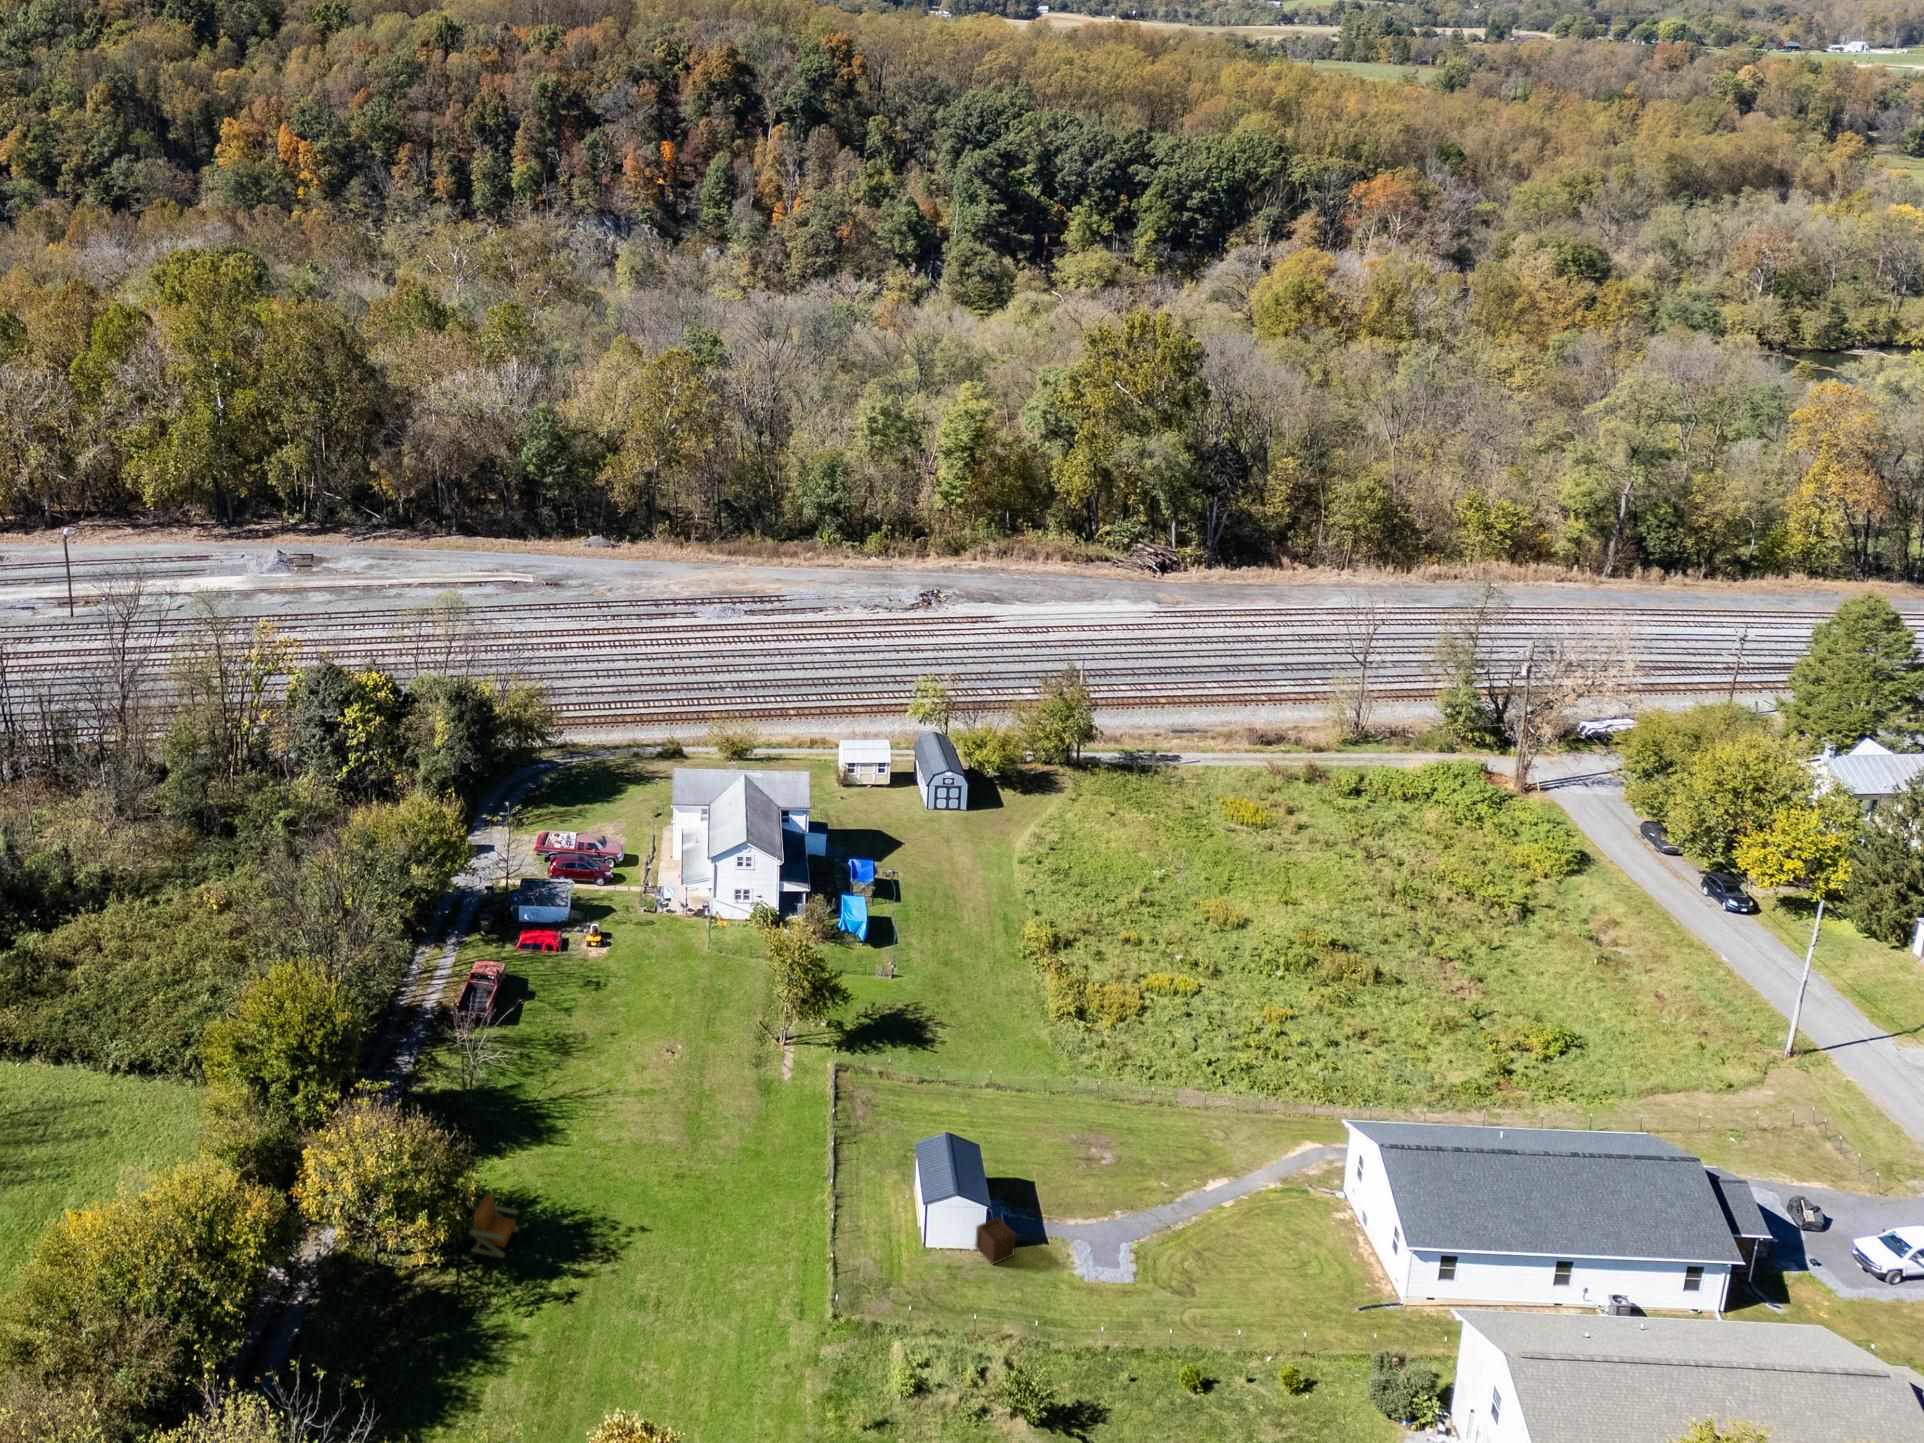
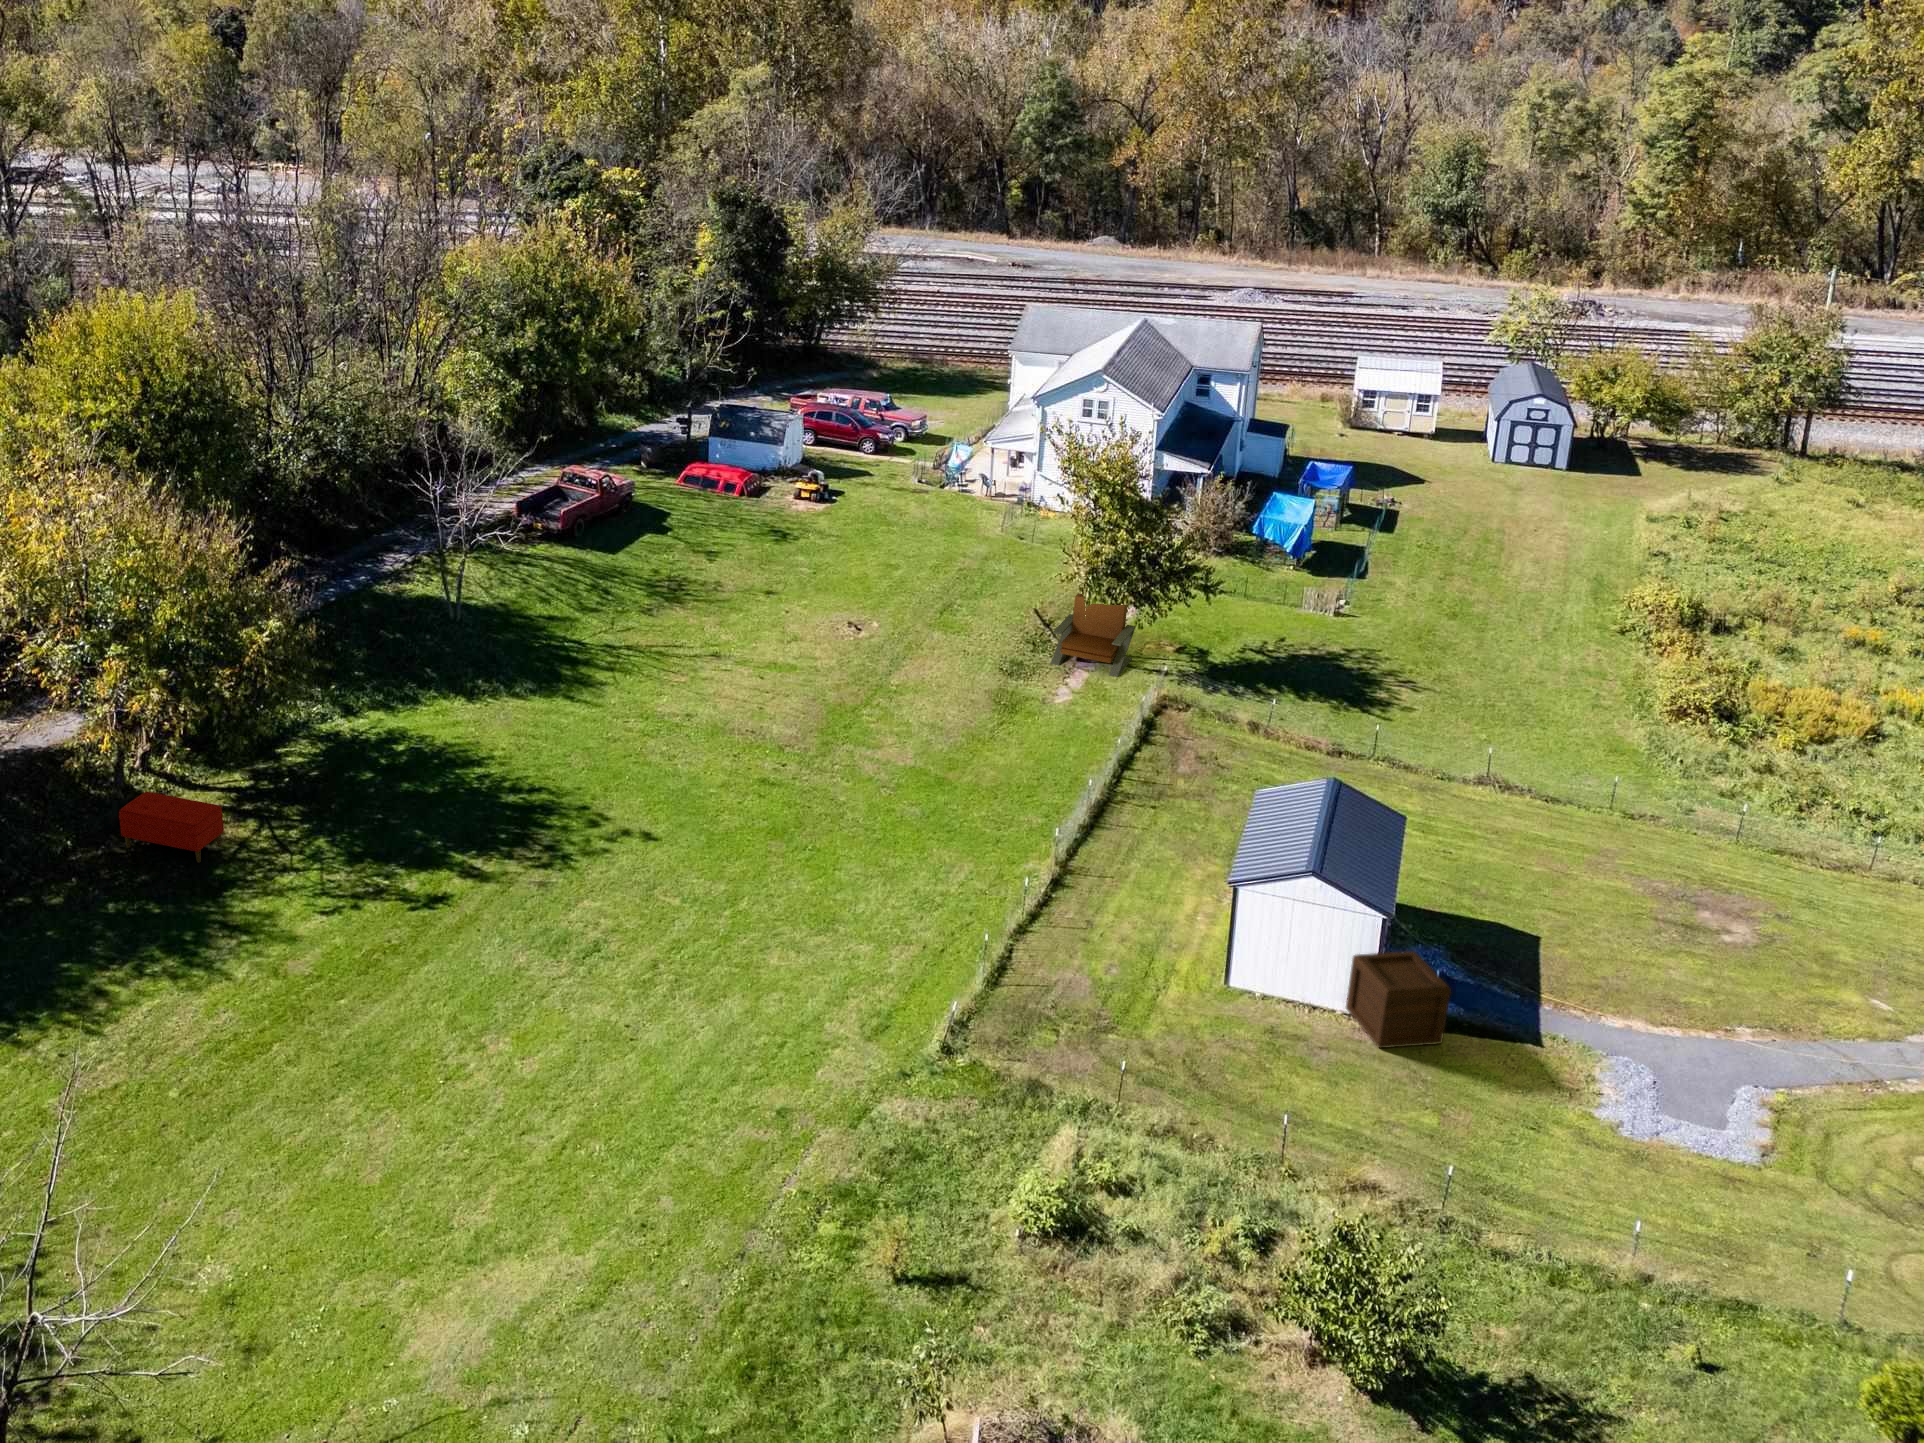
lounge chair: present [470,1195,518,1258] -> present [1051,593,1135,677]
bench: none [394,1274,445,1309] -> present [119,792,224,863]

